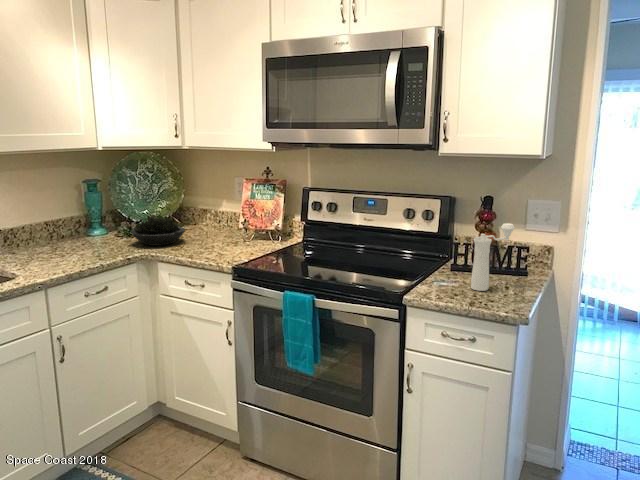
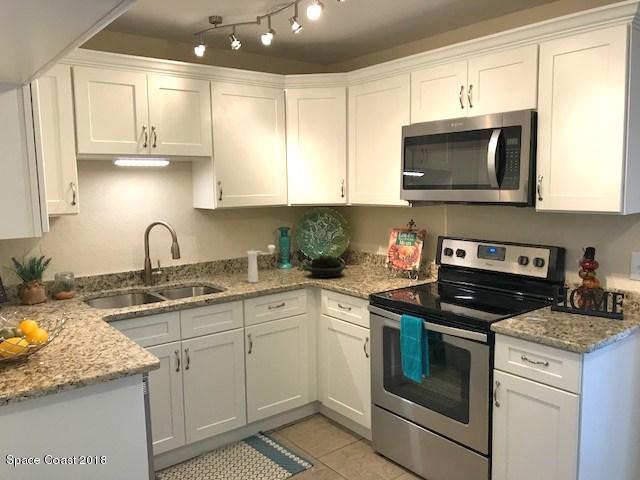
pepper mill: present [471,223,515,291] -> present [247,245,275,283]

